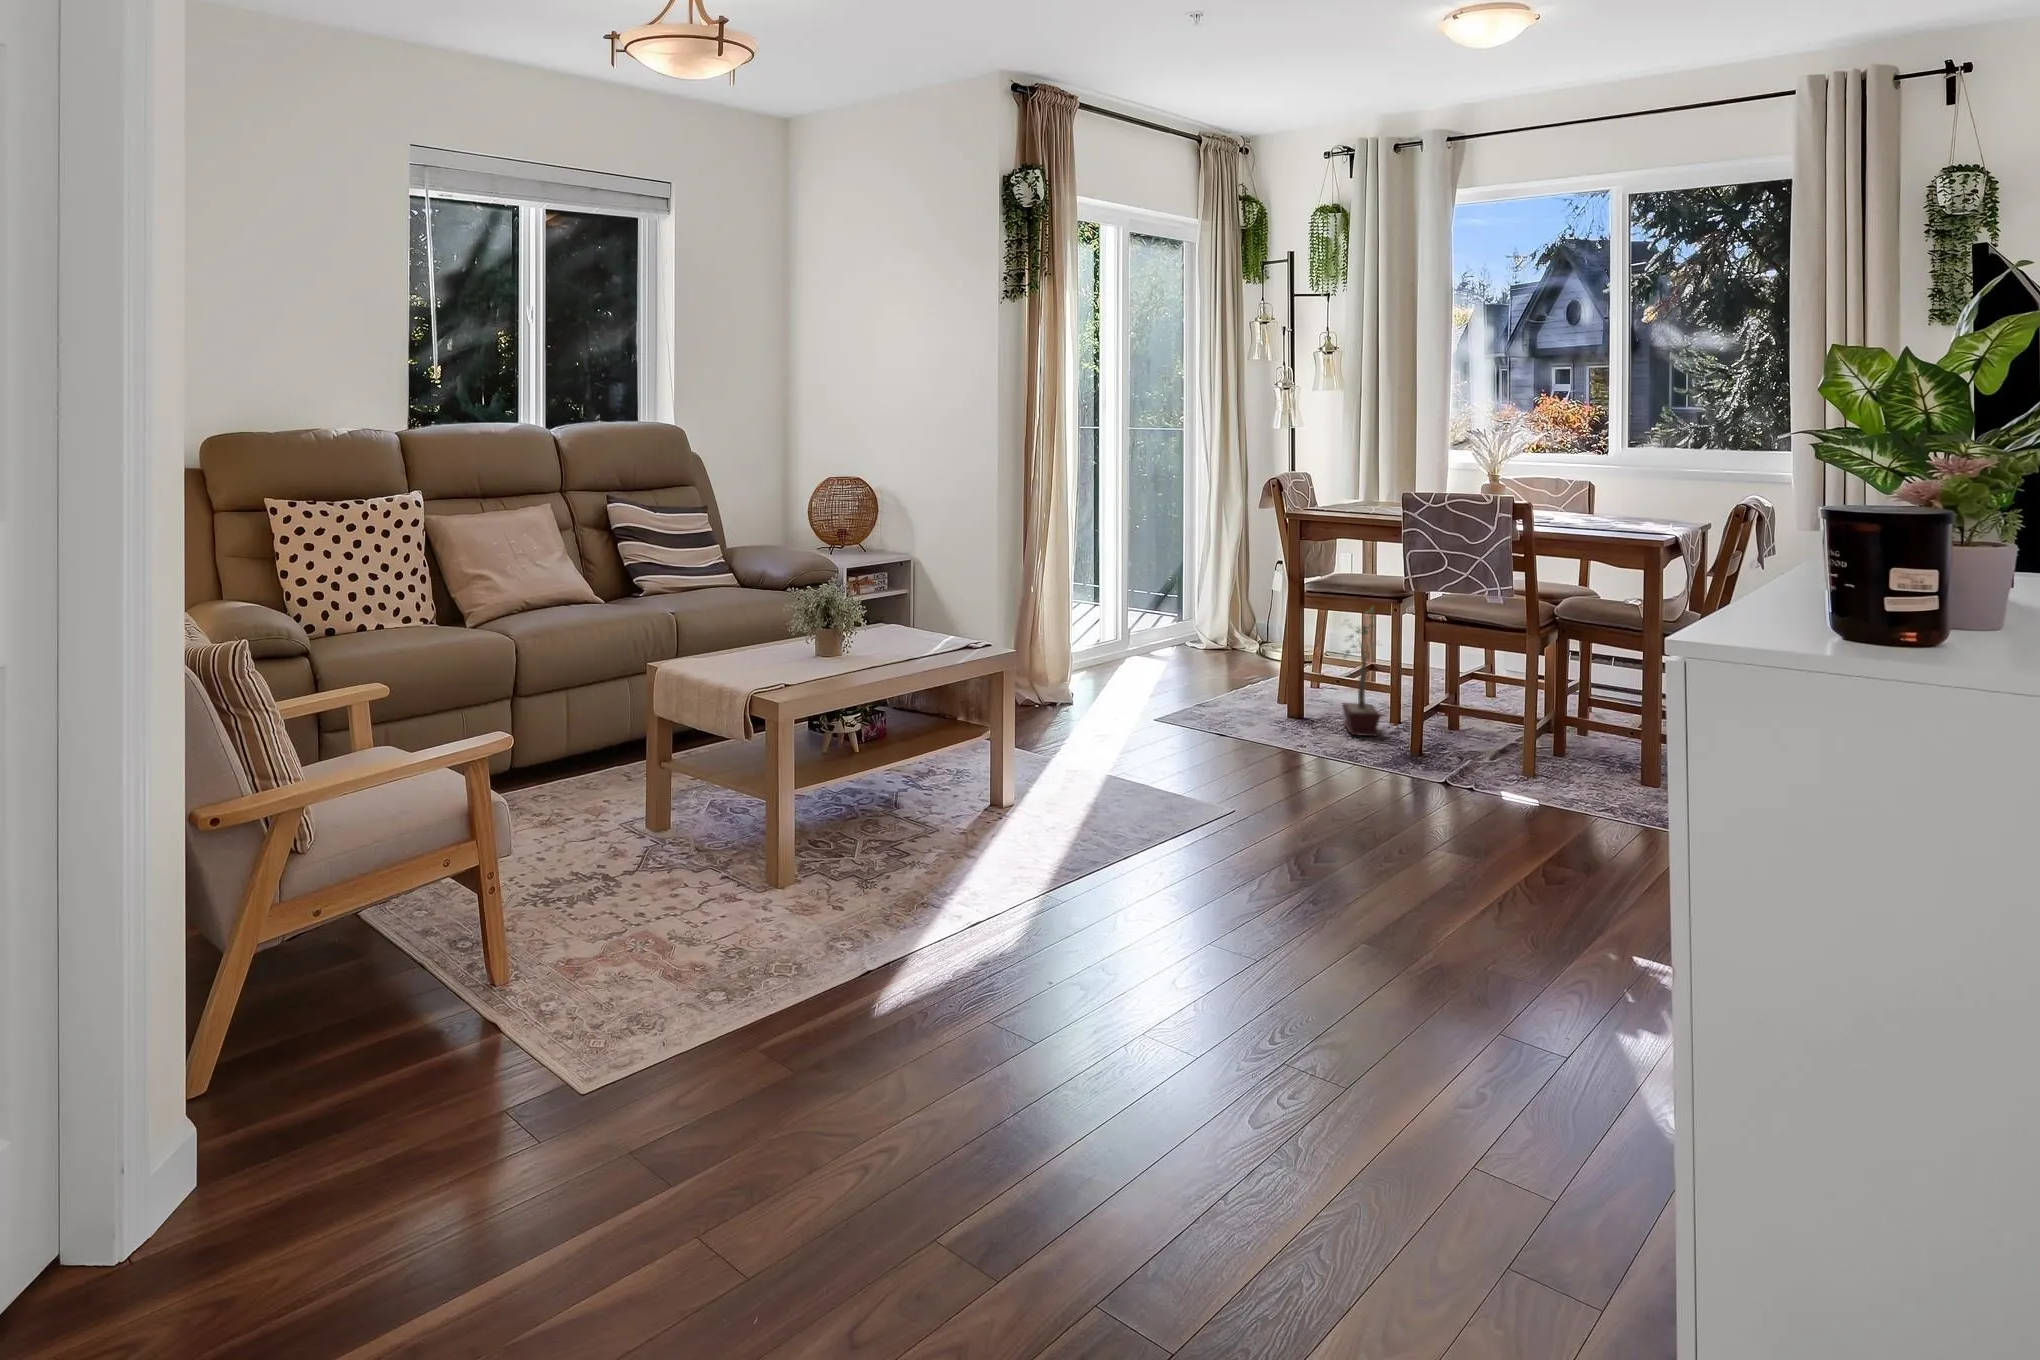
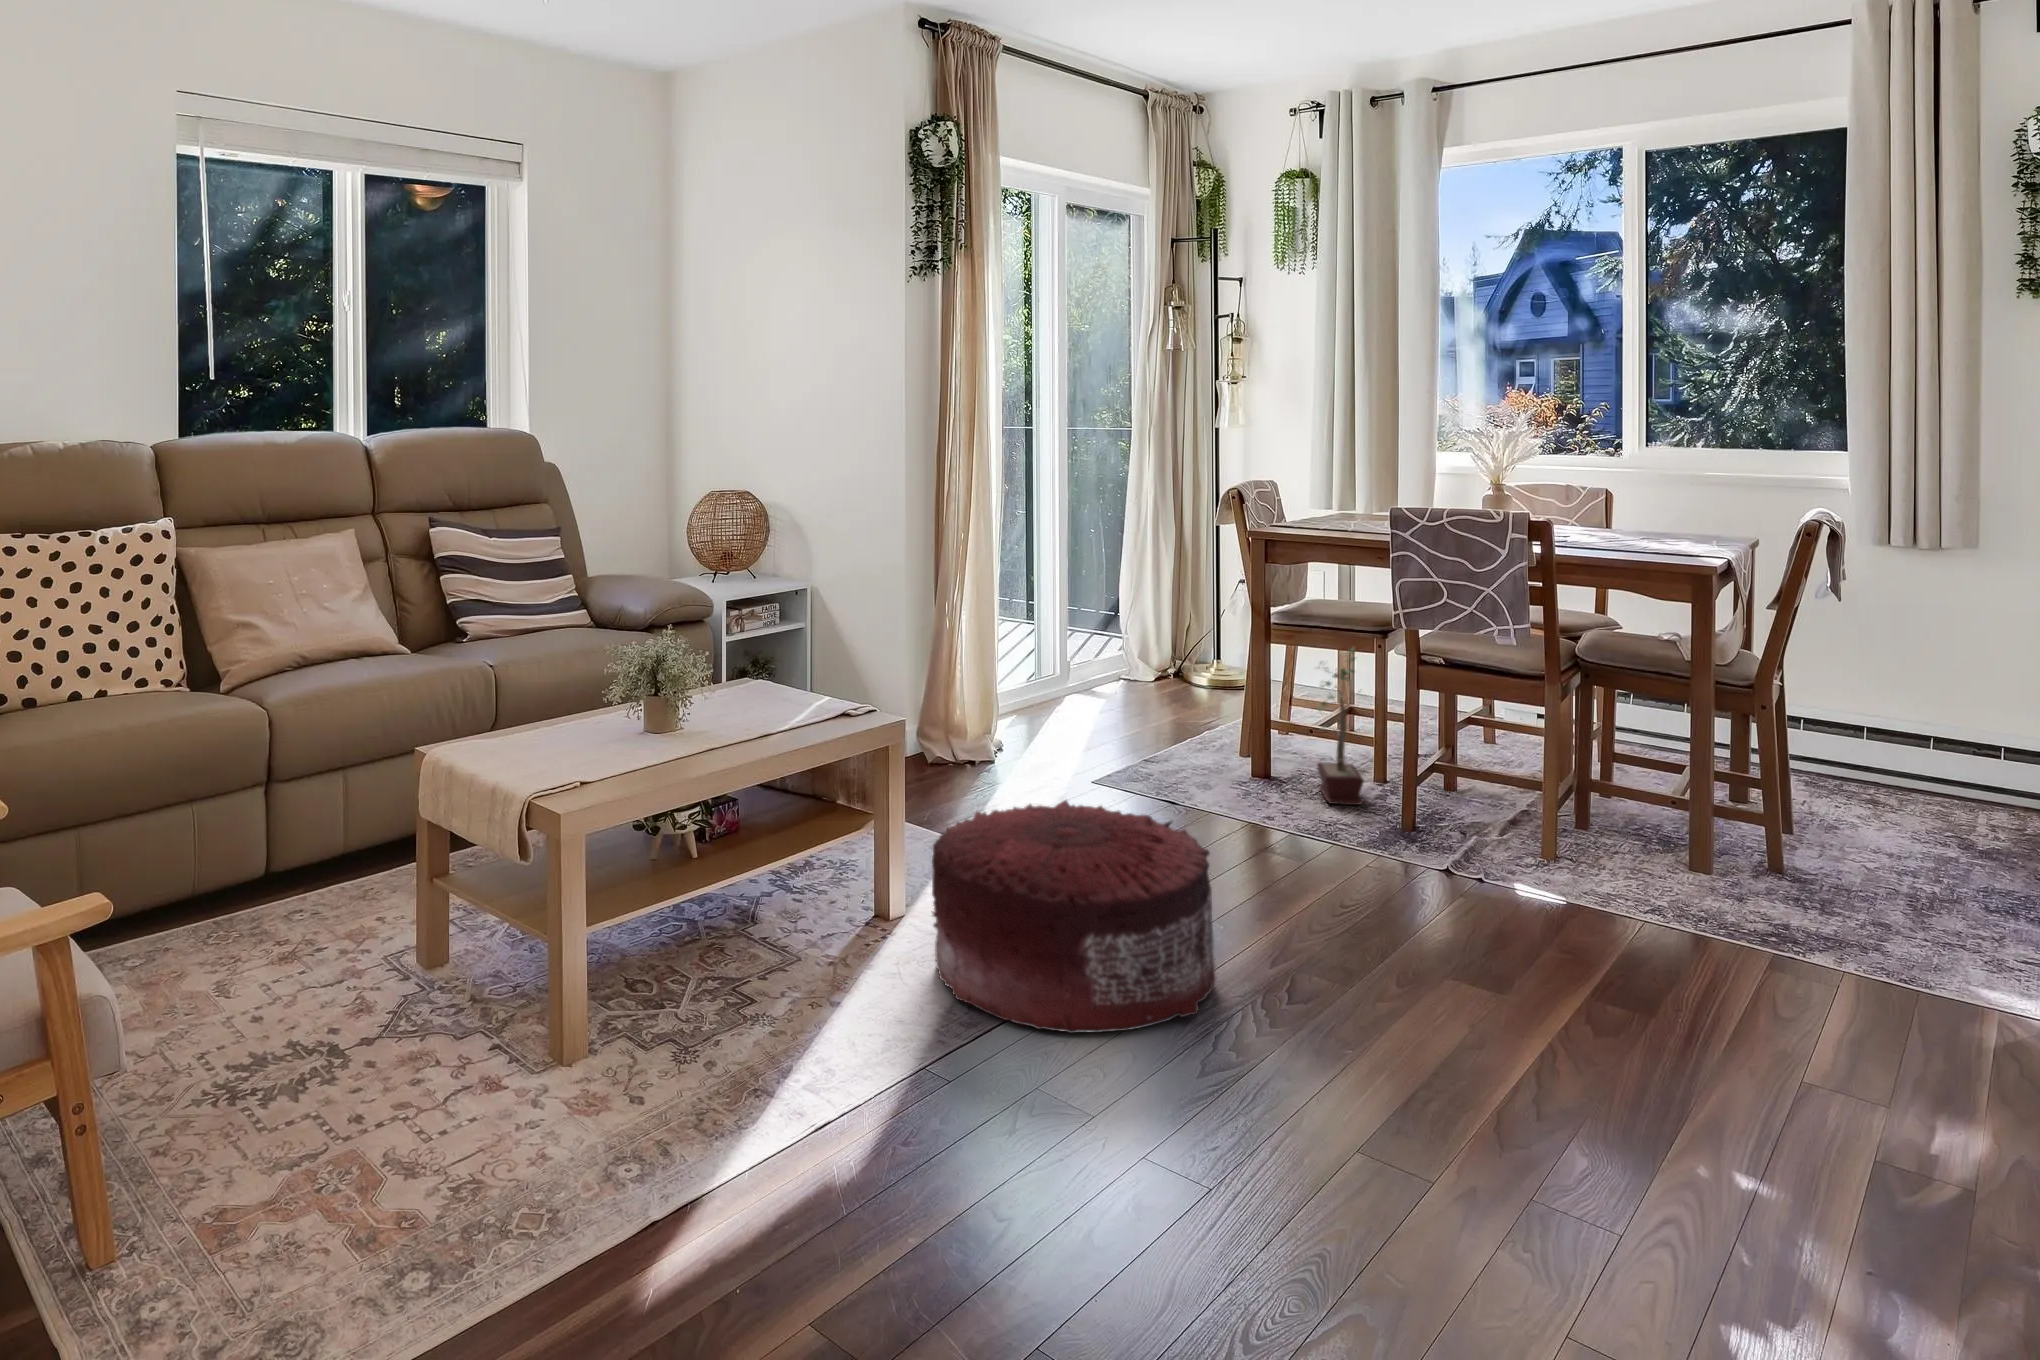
pouf: none [1043,714,1262,877] -> present [932,800,1217,1033]

